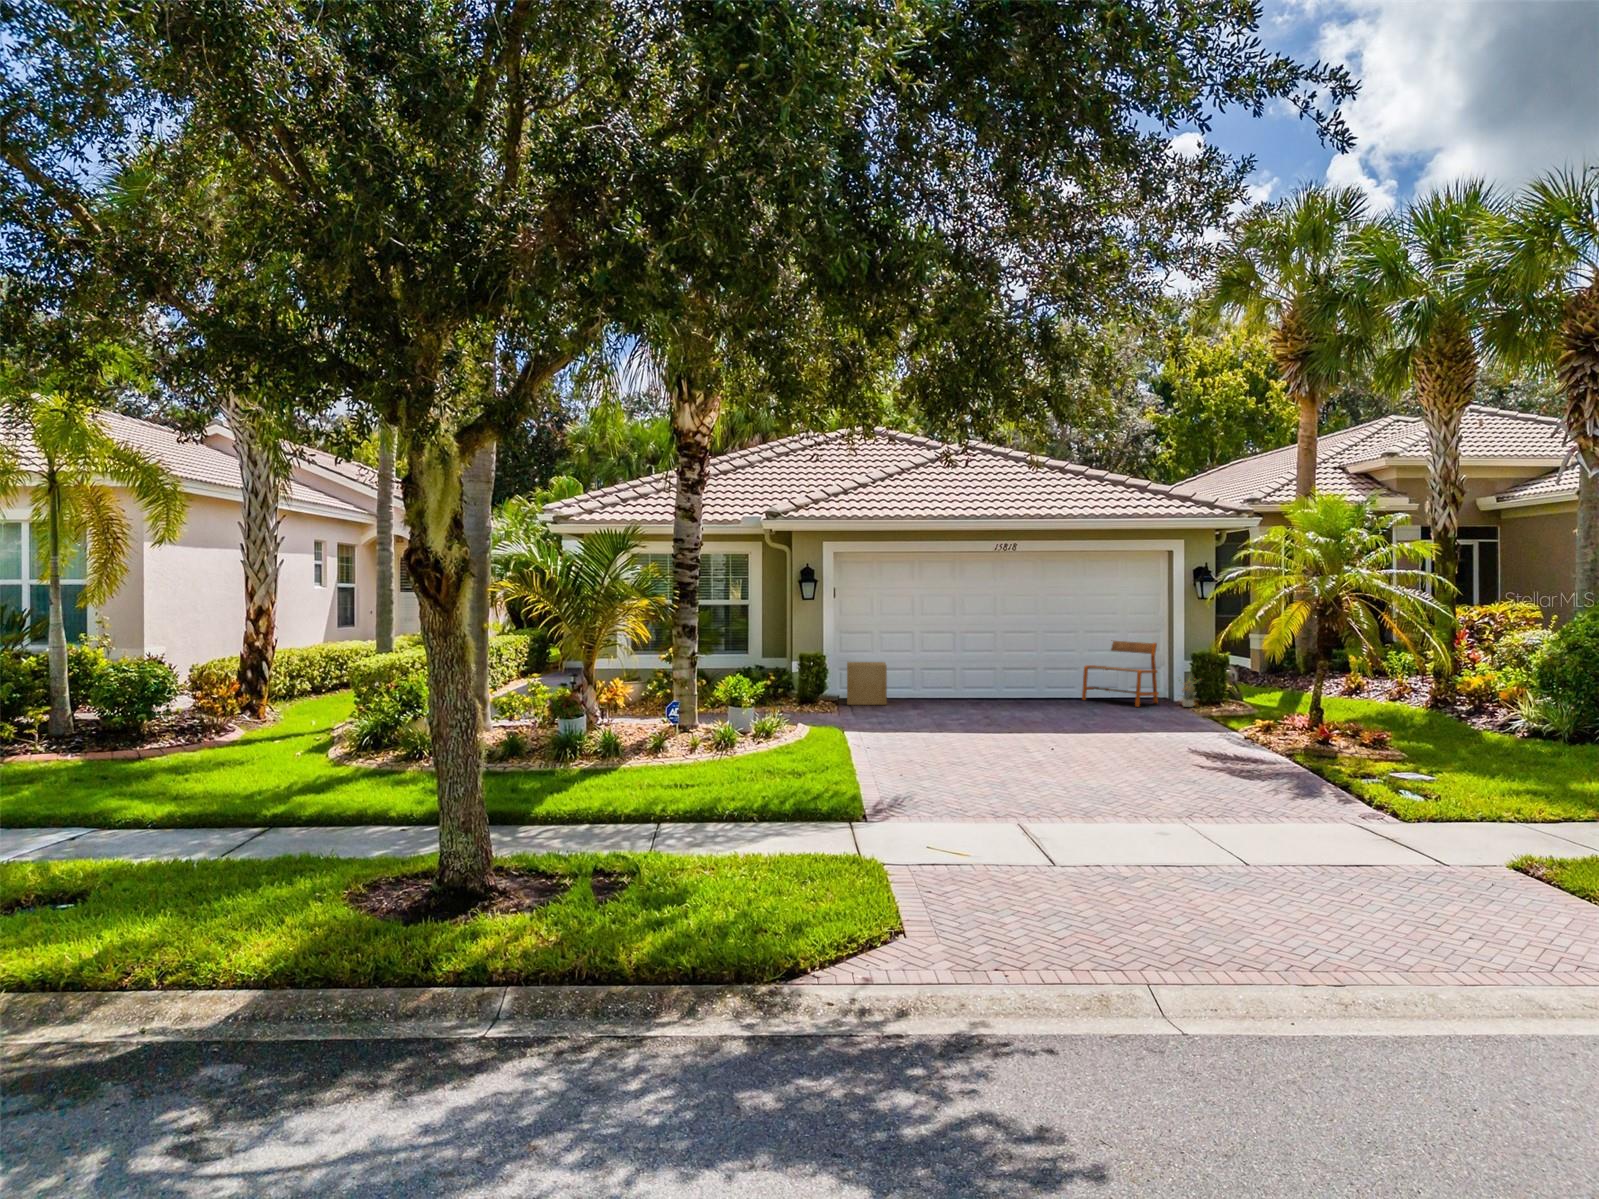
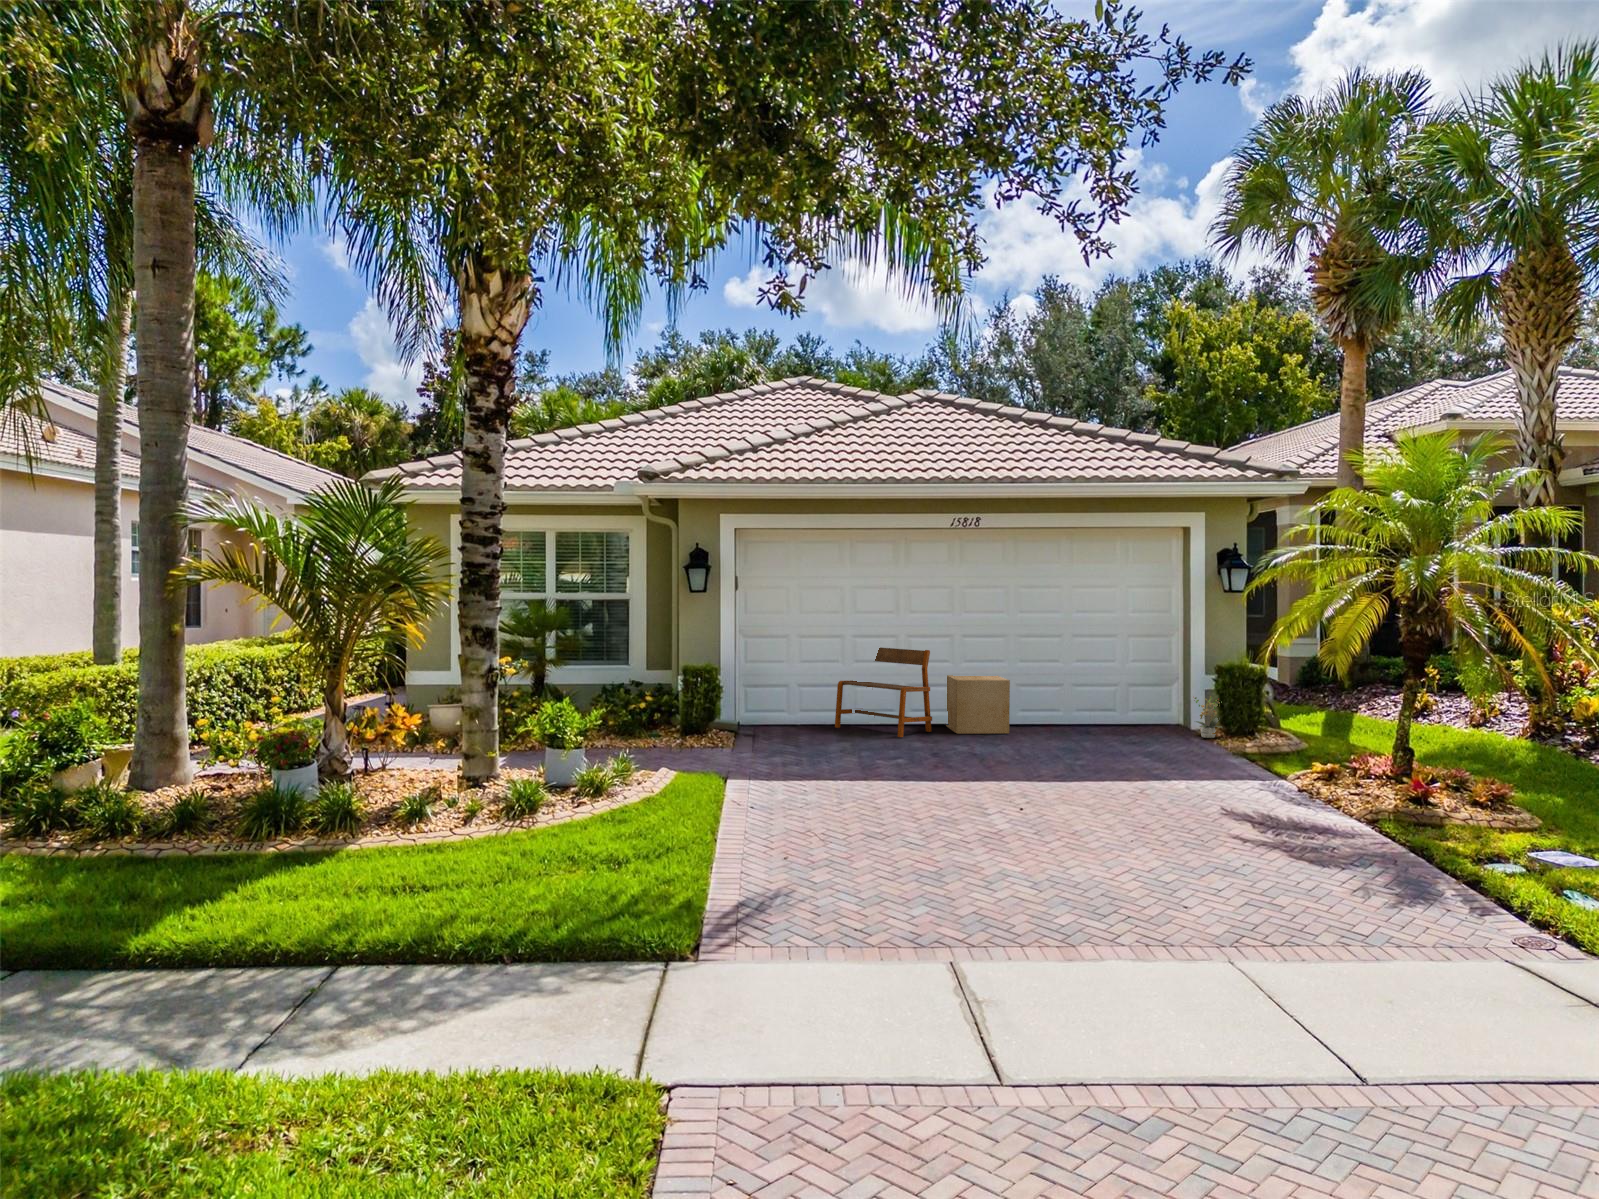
bench: present [1082,640,1159,707] -> present [835,647,932,737]
cardboard box: present [847,662,887,705] -> present [946,675,1010,734]

